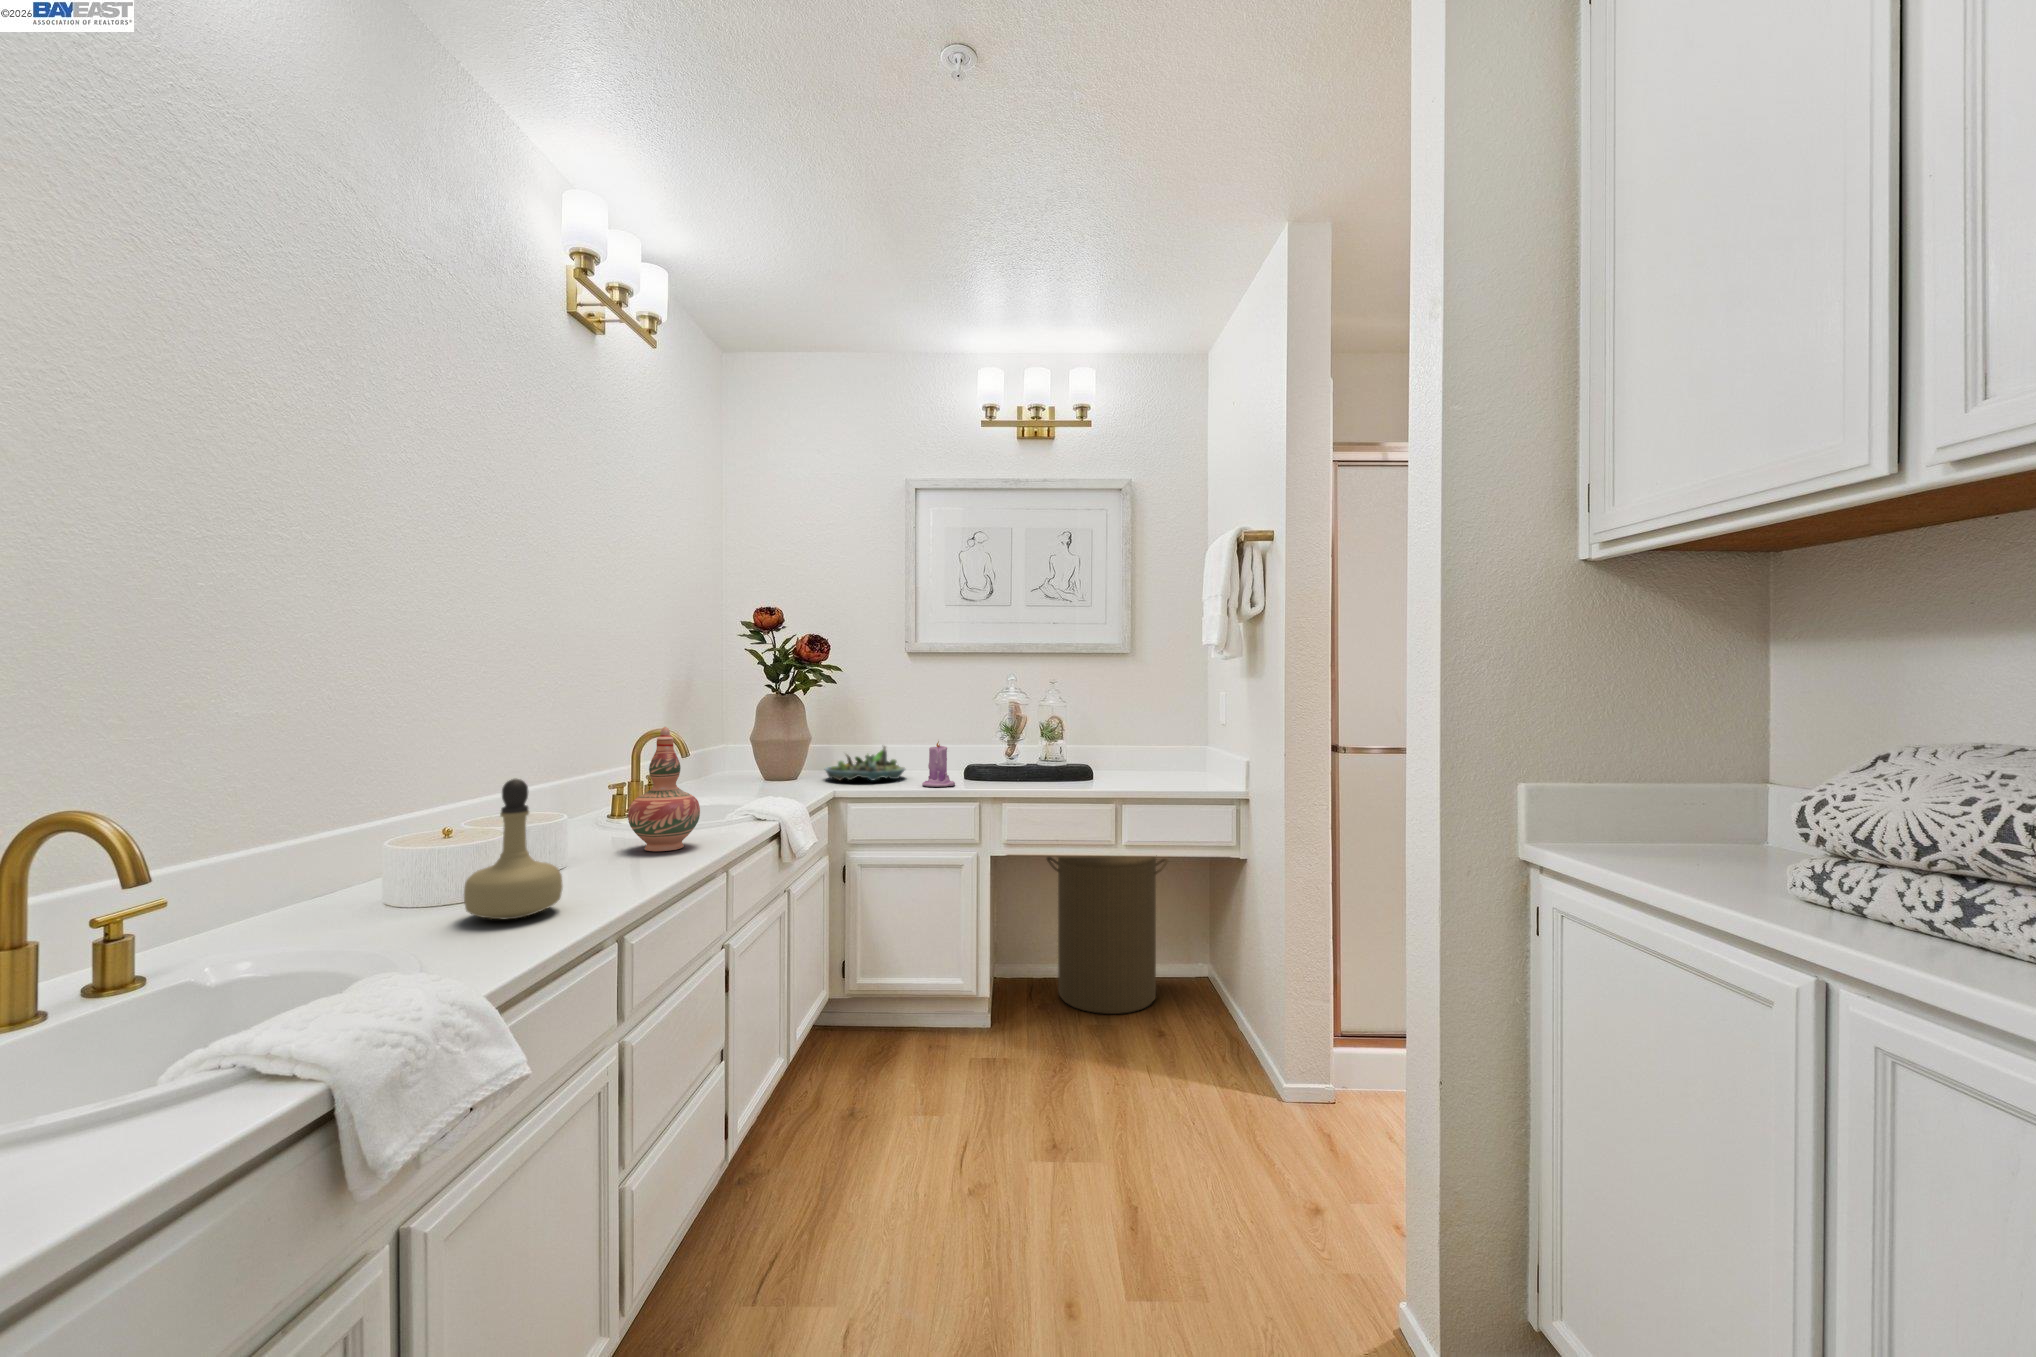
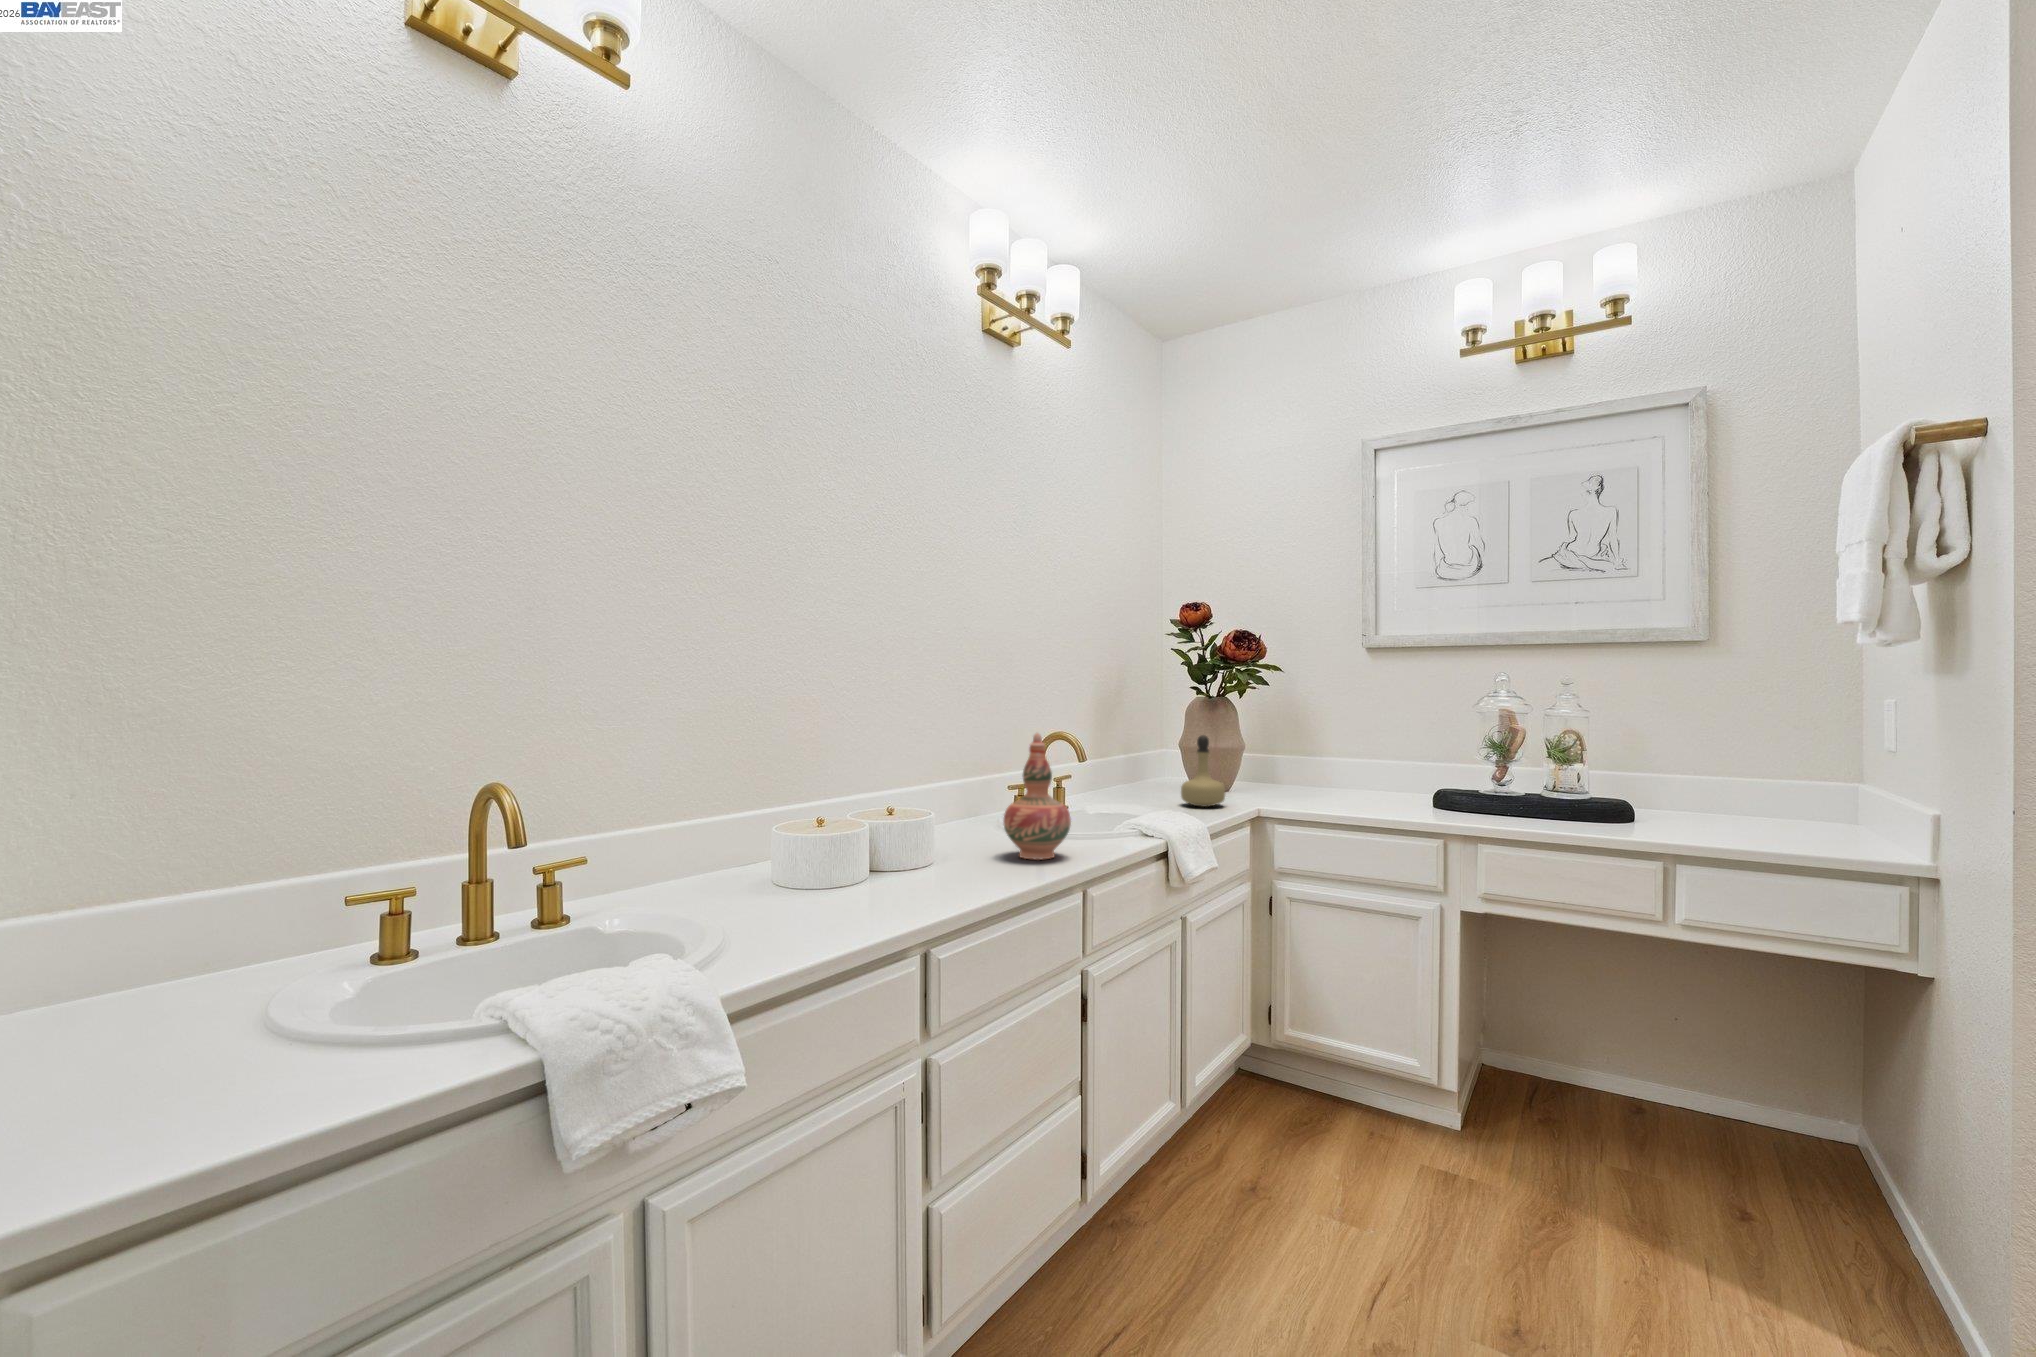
candle: present [922,741,955,787] -> none [1367,757,1411,816]
succulent planter: present [825,746,905,780] -> none [1255,759,1353,803]
perfume bottle: present [464,779,563,920] -> present [1181,735,1225,807]
laundry hamper: present [1046,857,1168,1014] -> none [1555,896,1768,1169]

